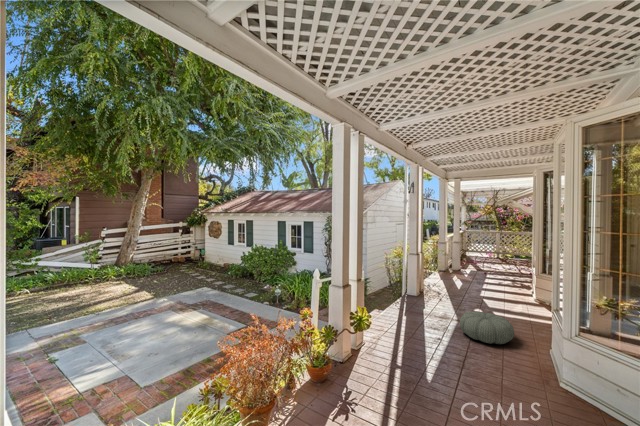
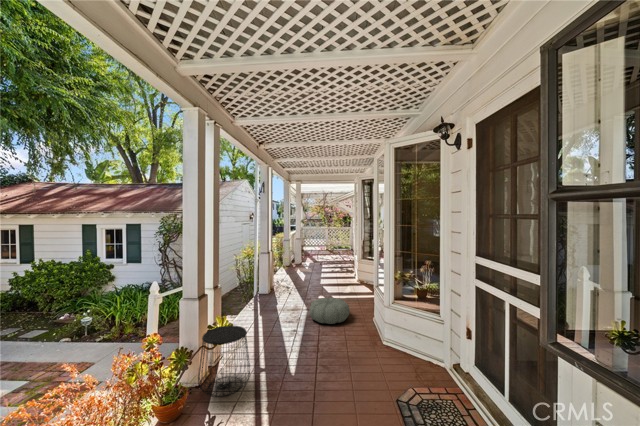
side table: none [341,315,386,378] -> present [198,325,250,397]

